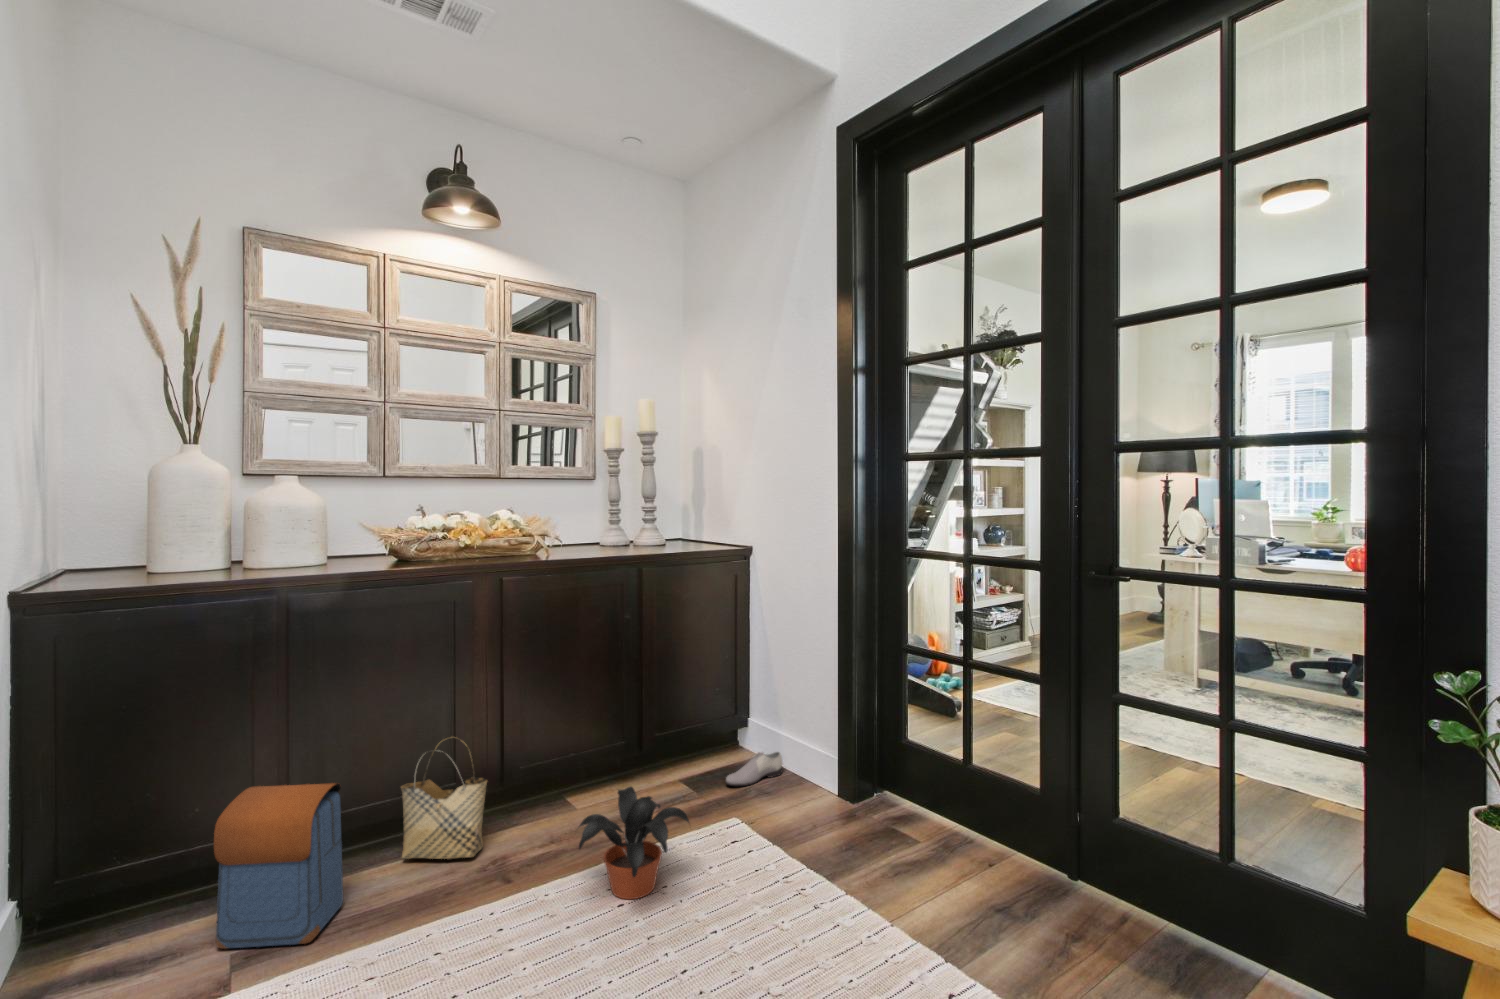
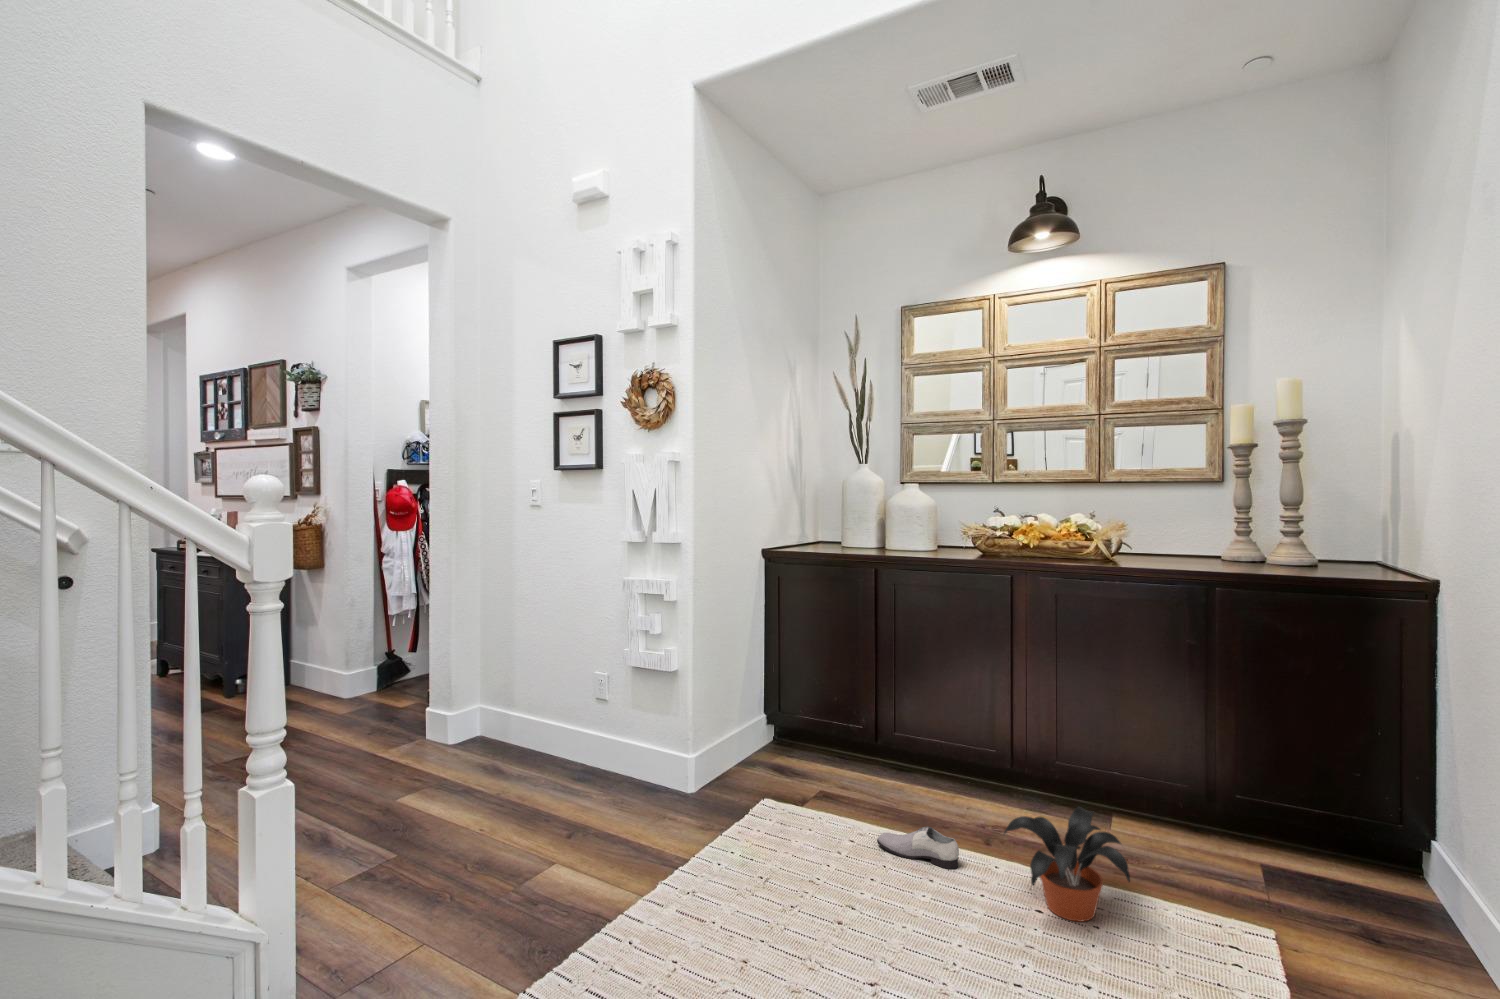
woven basket: present [401,737,487,859] -> none [943,708,1006,813]
shoe: present [725,752,782,786] -> present [877,826,959,869]
backpack: present [214,783,343,949] -> none [817,694,893,807]

